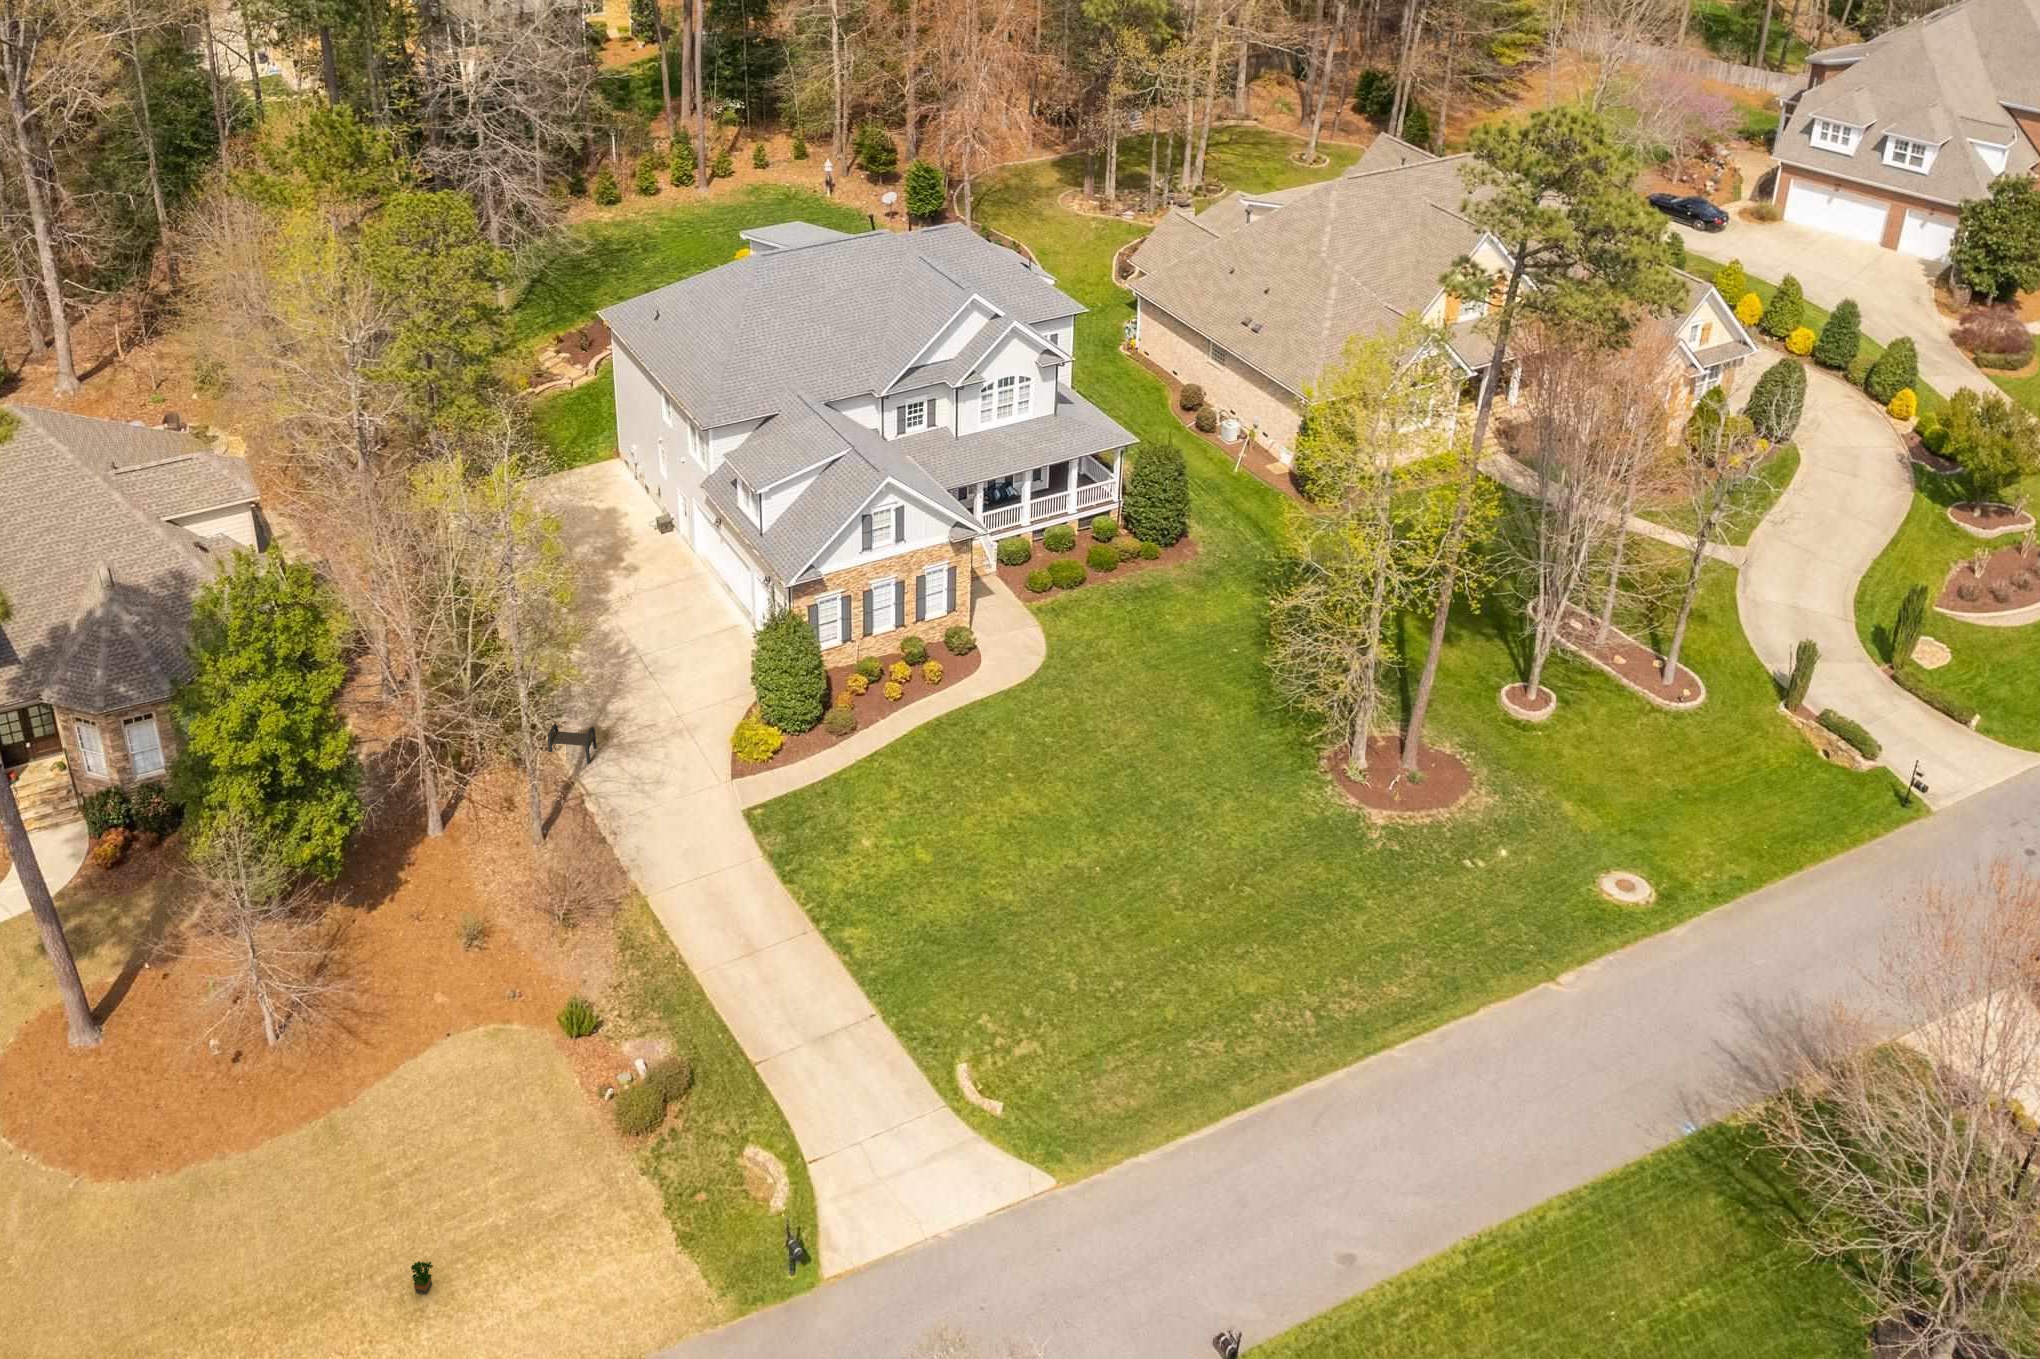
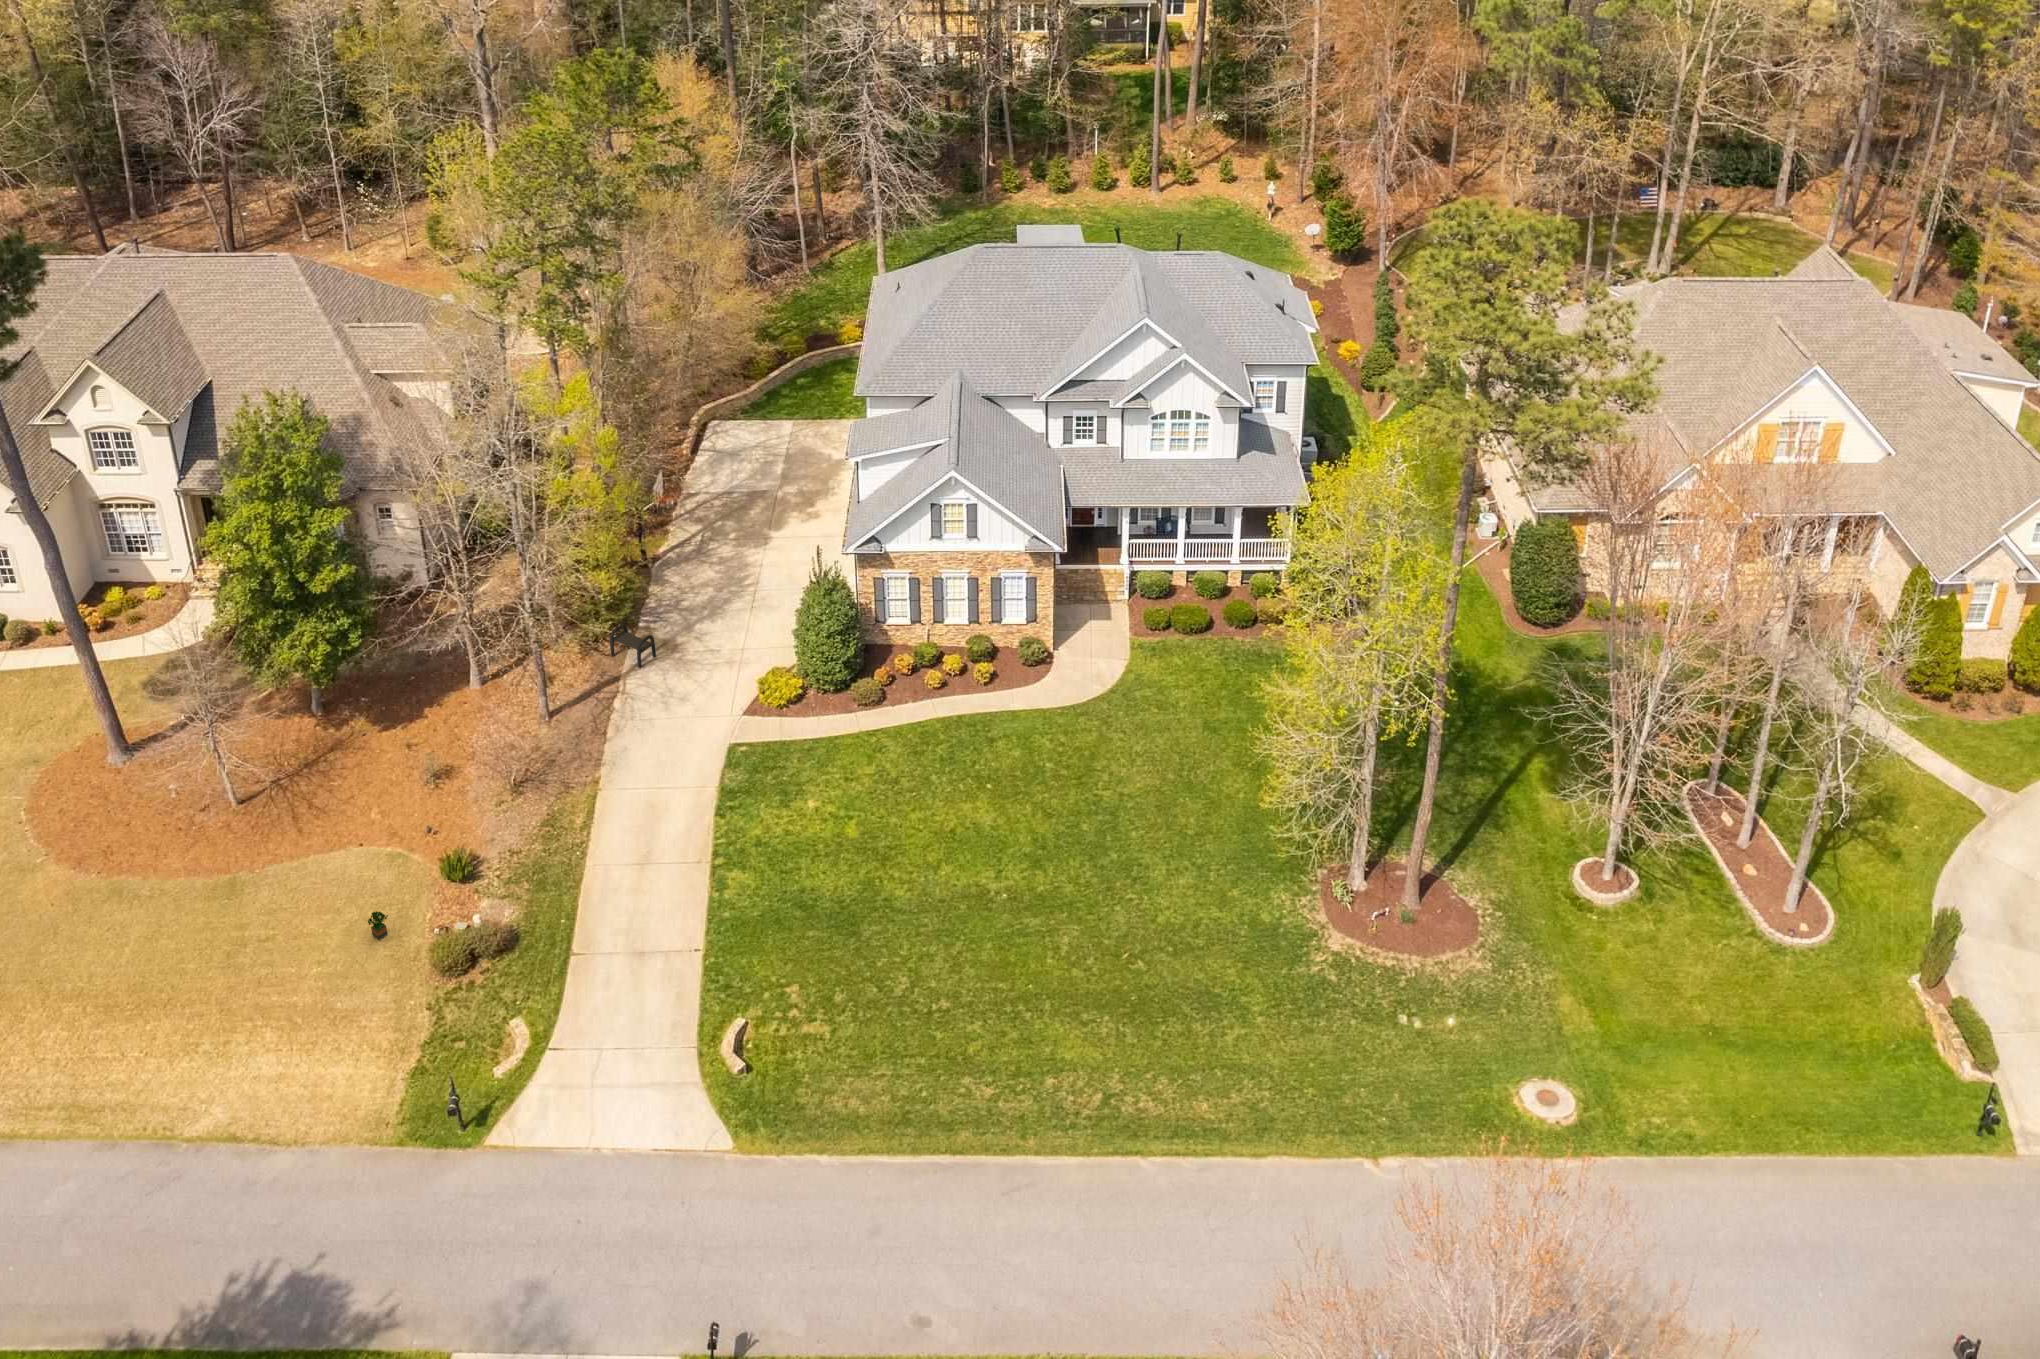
potted tree: present [411,1261,433,1295] -> present [368,911,388,940]

